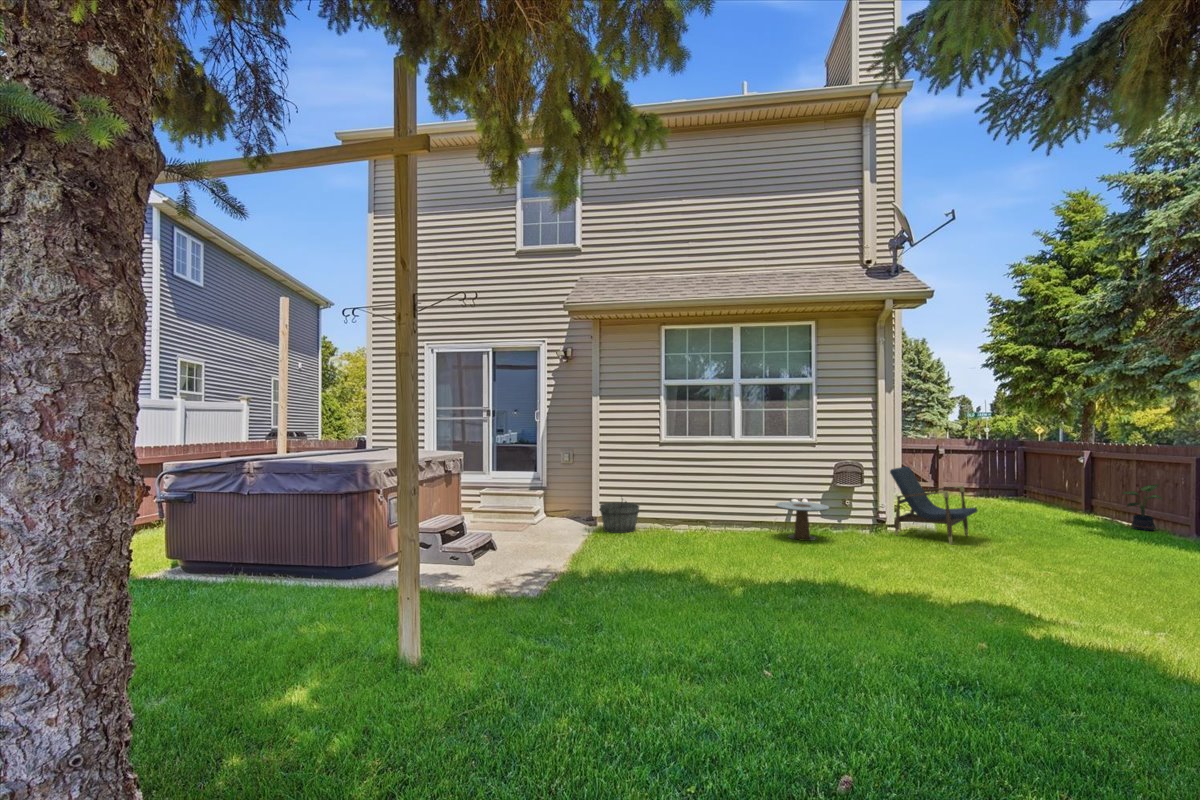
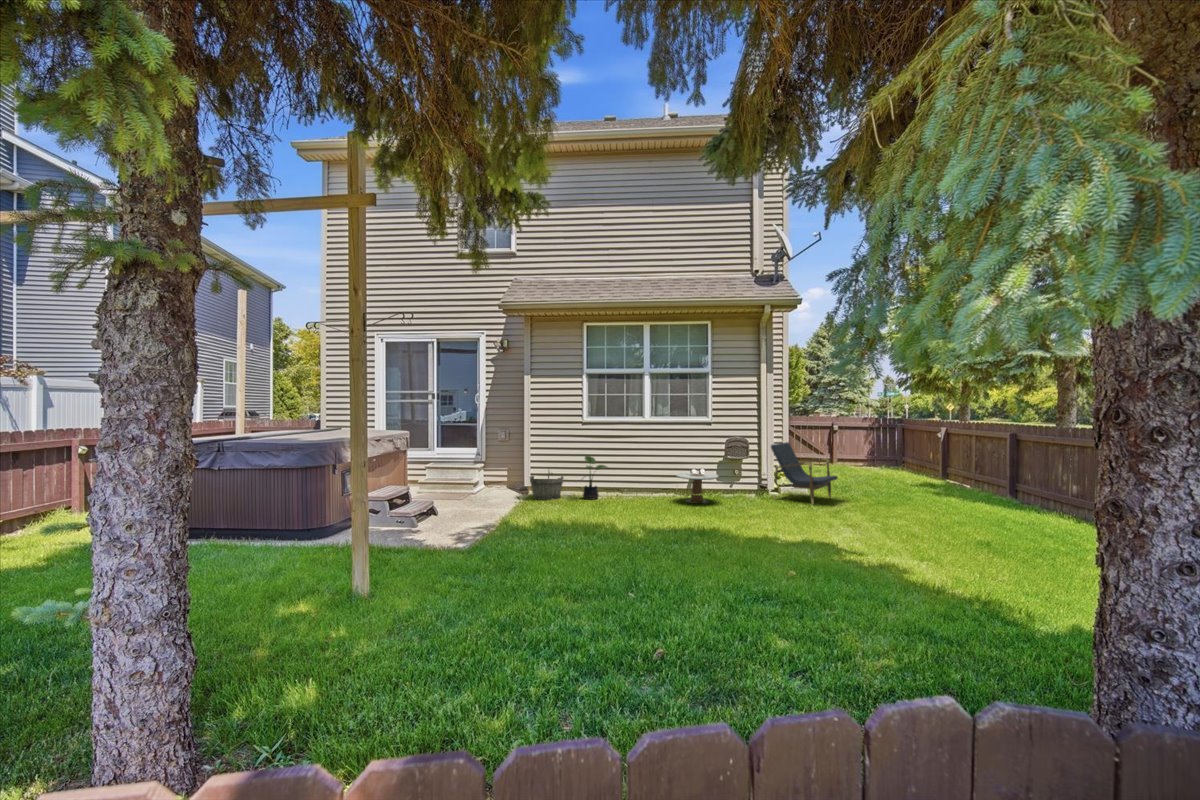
potted plant: present [1123,484,1162,531] -> present [583,456,607,500]

